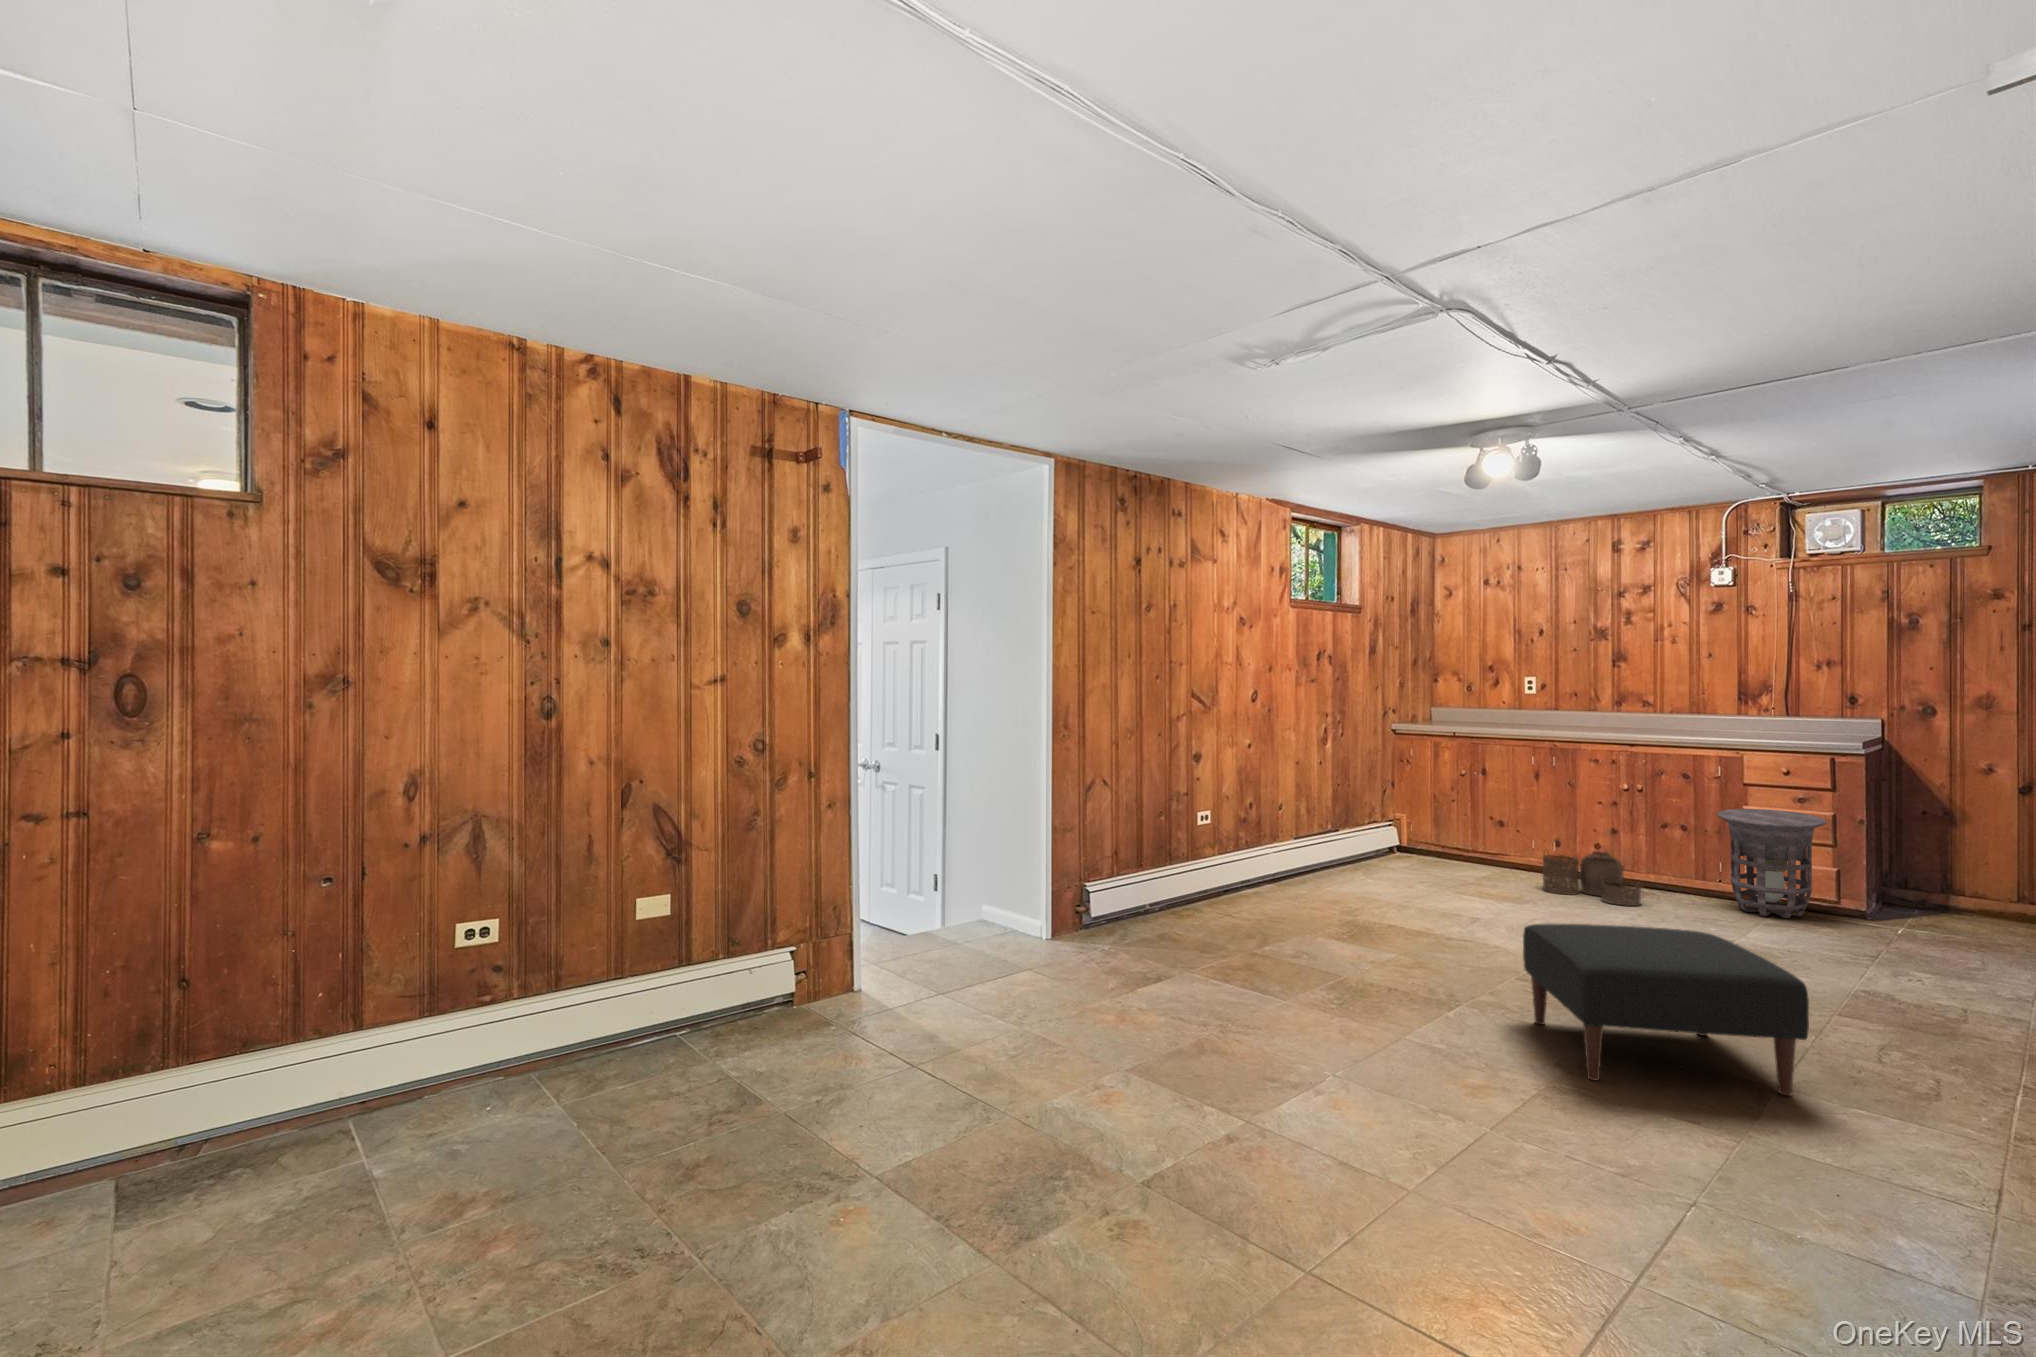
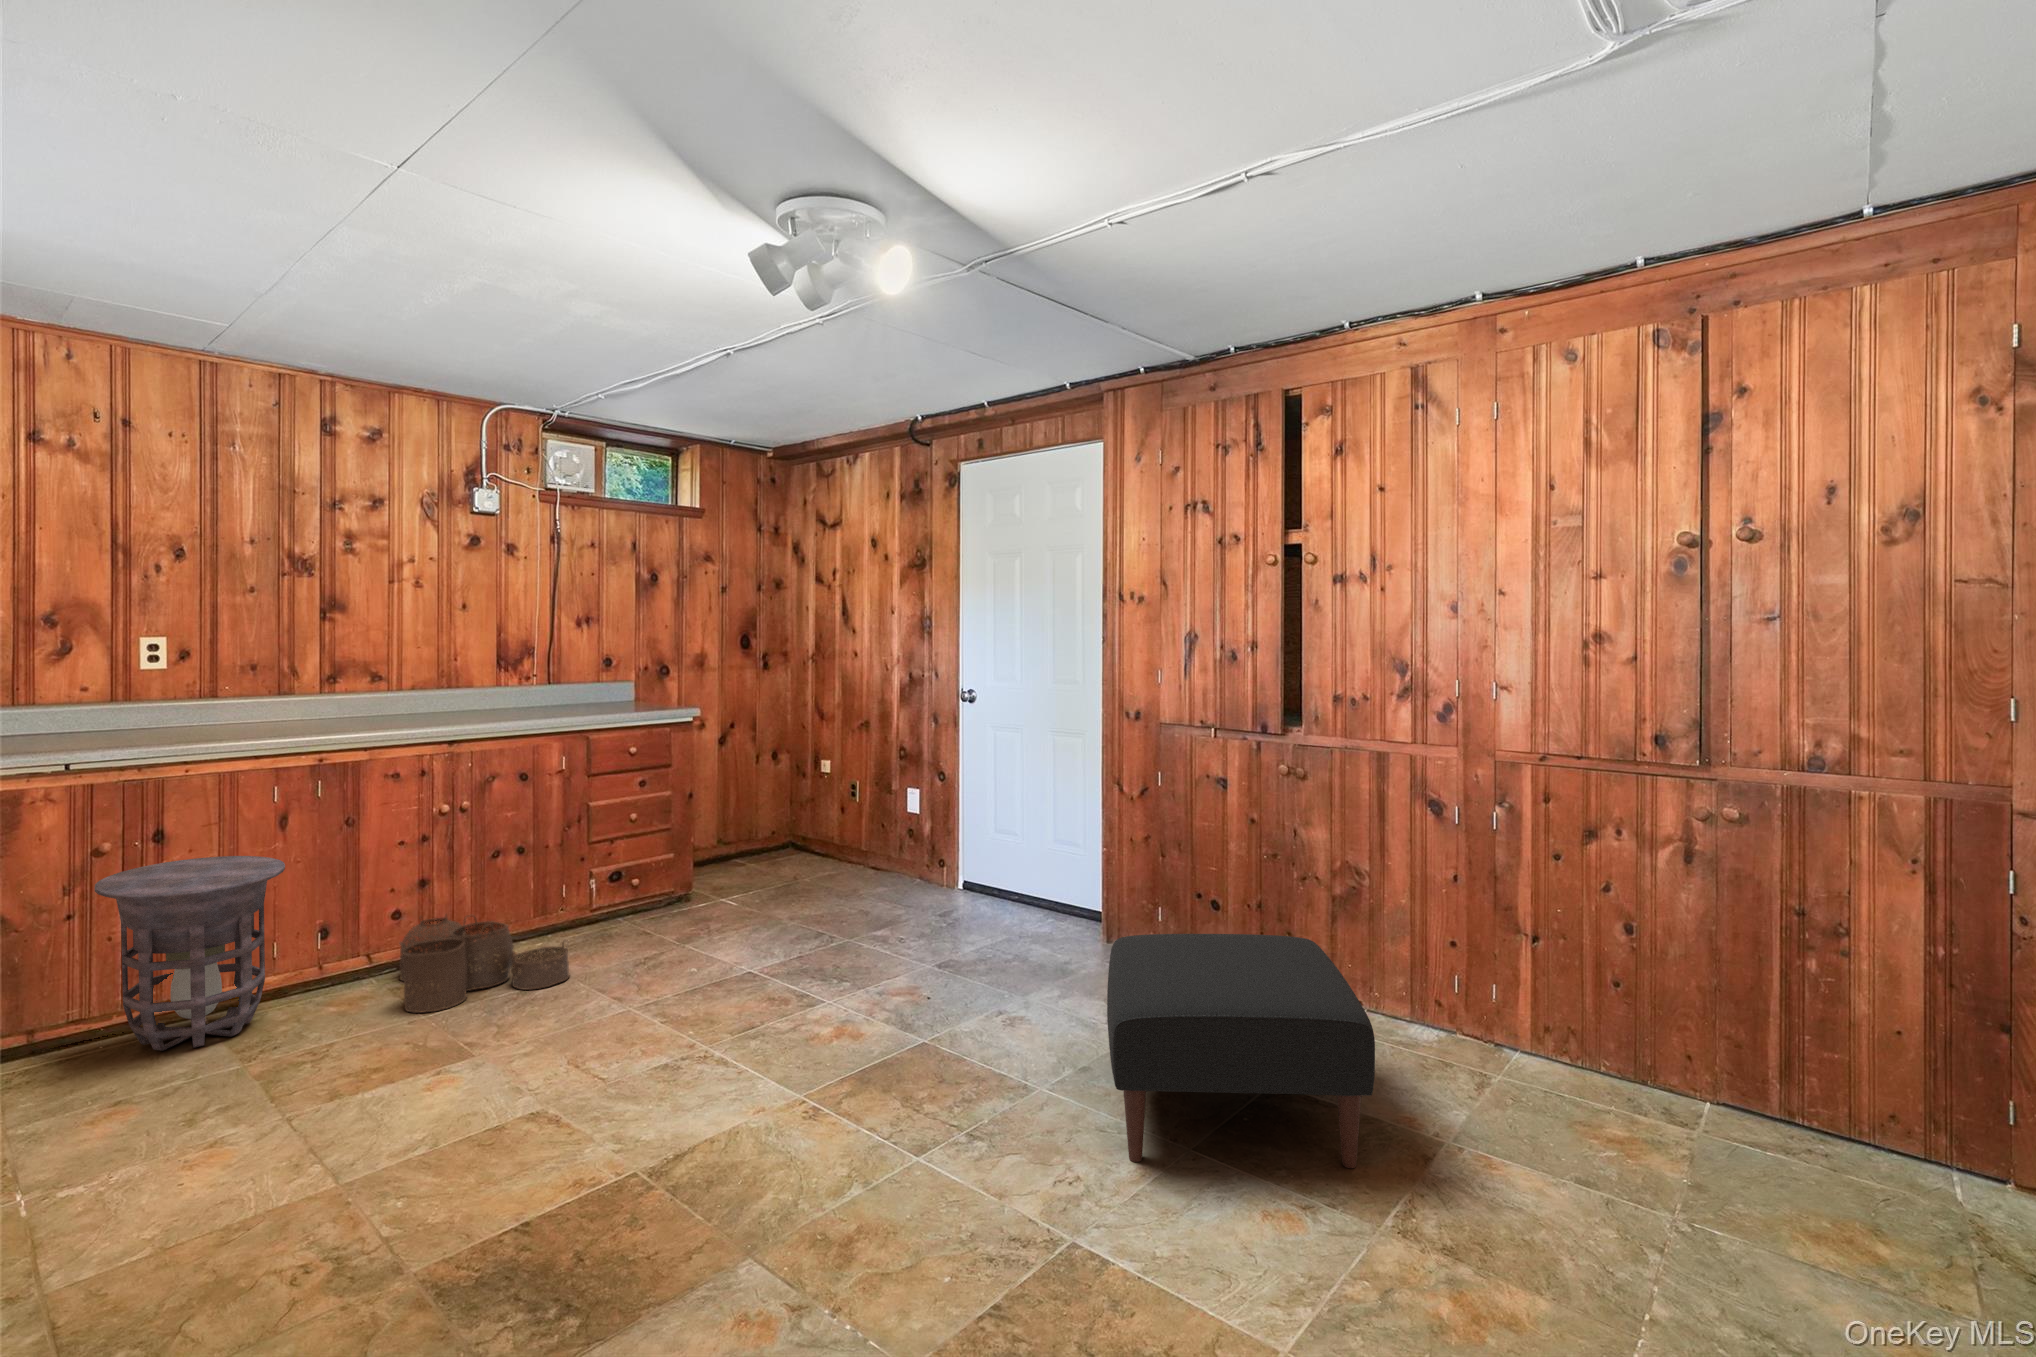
side table: present [1717,809,1826,918] -> present [95,856,285,1051]

